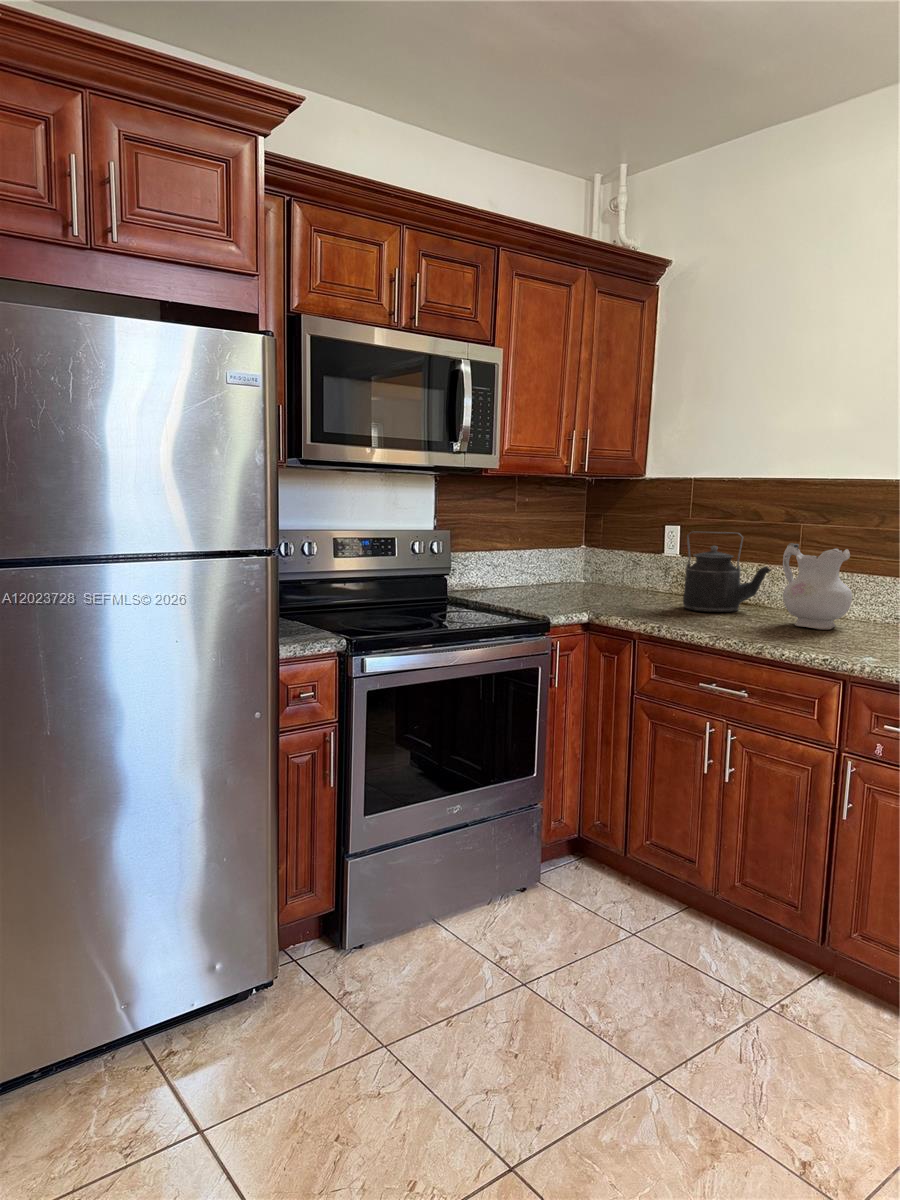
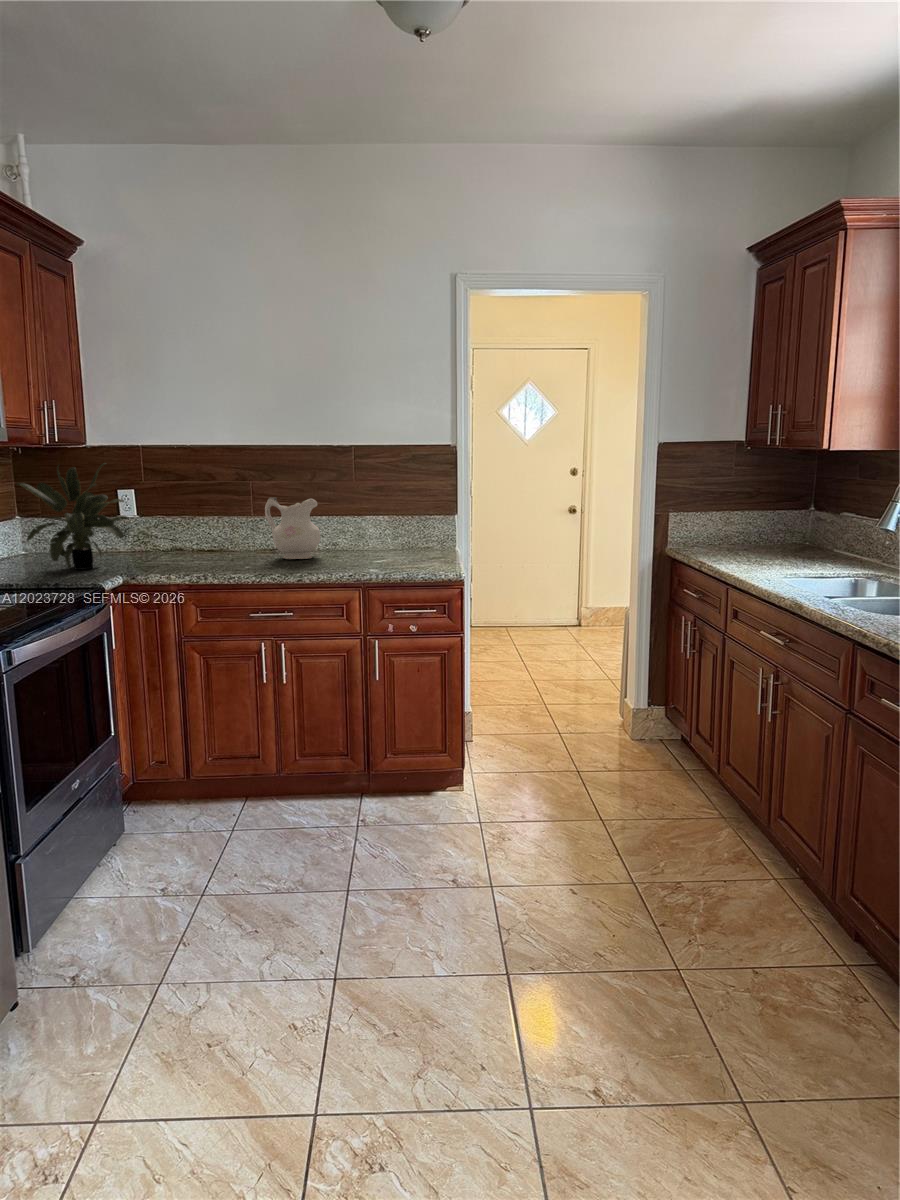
potted plant: none [542,493,638,603] -> present [18,463,128,570]
kettle: present [683,532,771,612] -> none [171,492,243,560]

